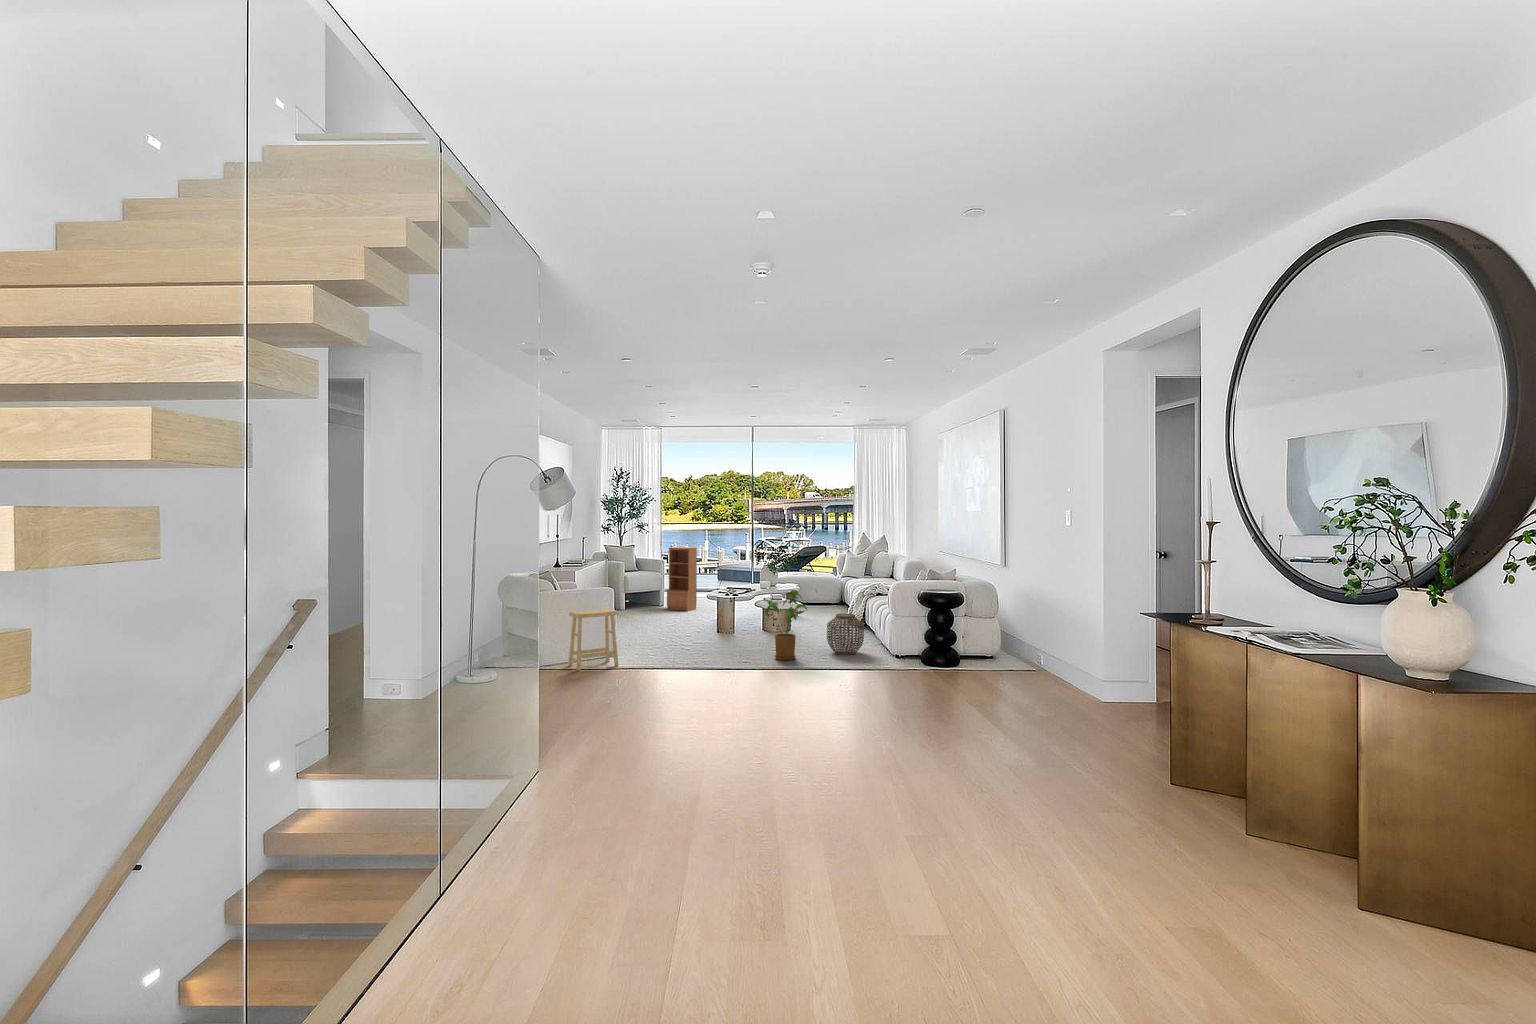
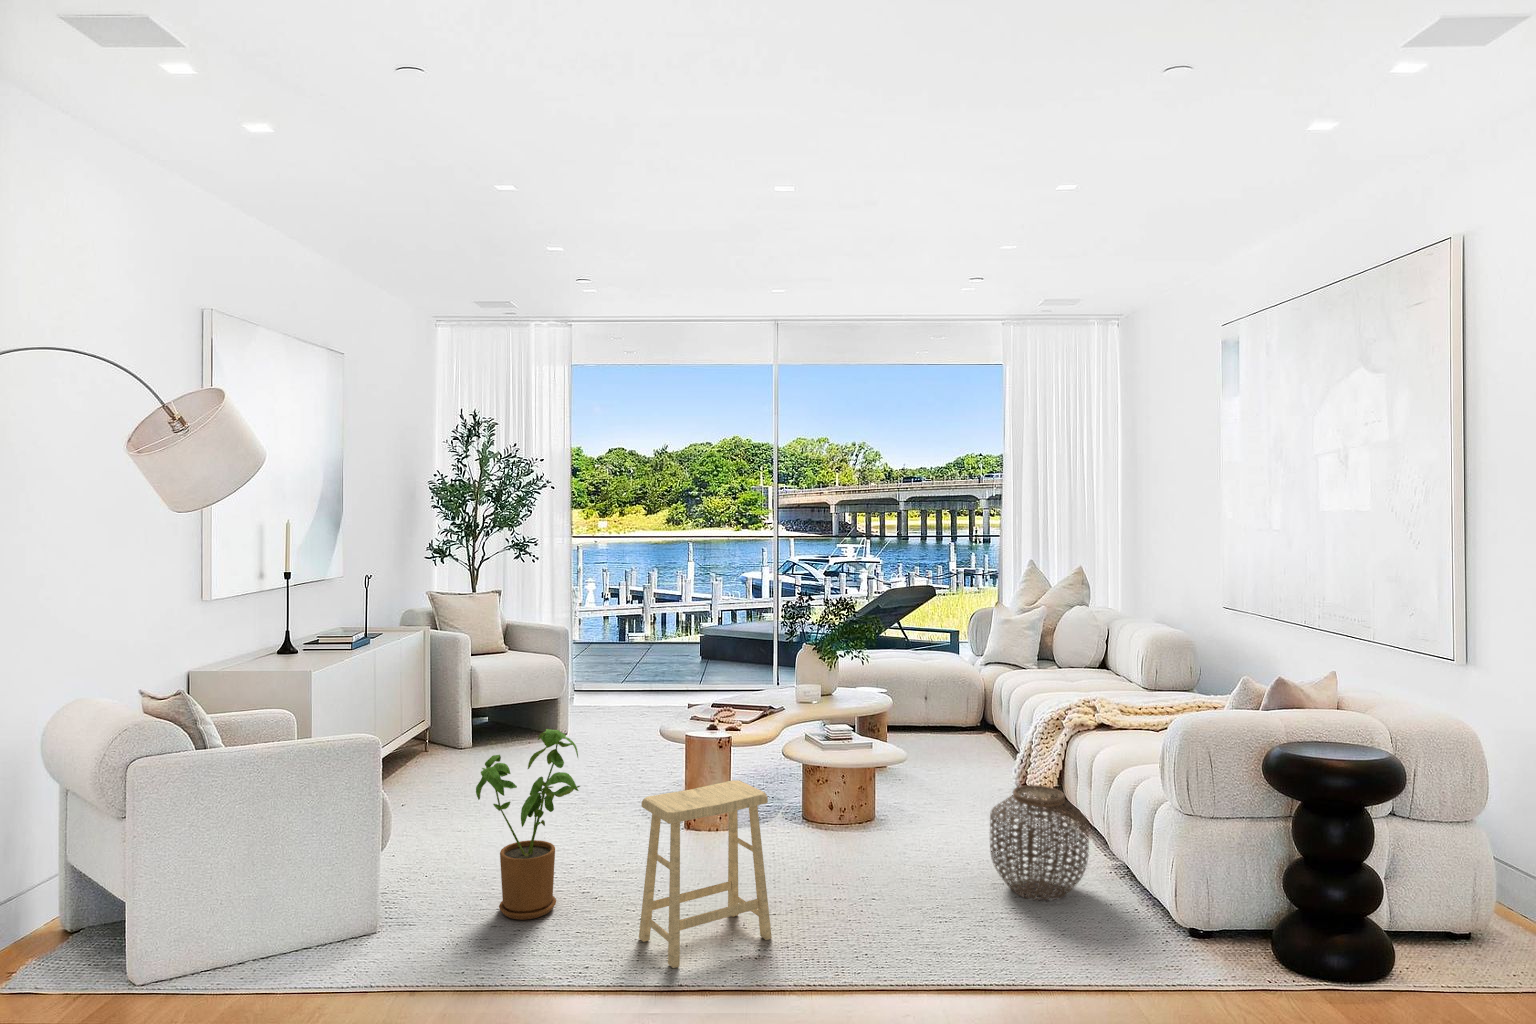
bookcase: present [667,547,697,611] -> none [609,583,669,714]
house plant: present [766,590,807,660] -> present [476,729,580,920]
footstool: present [568,609,619,671] -> present [639,780,772,968]

